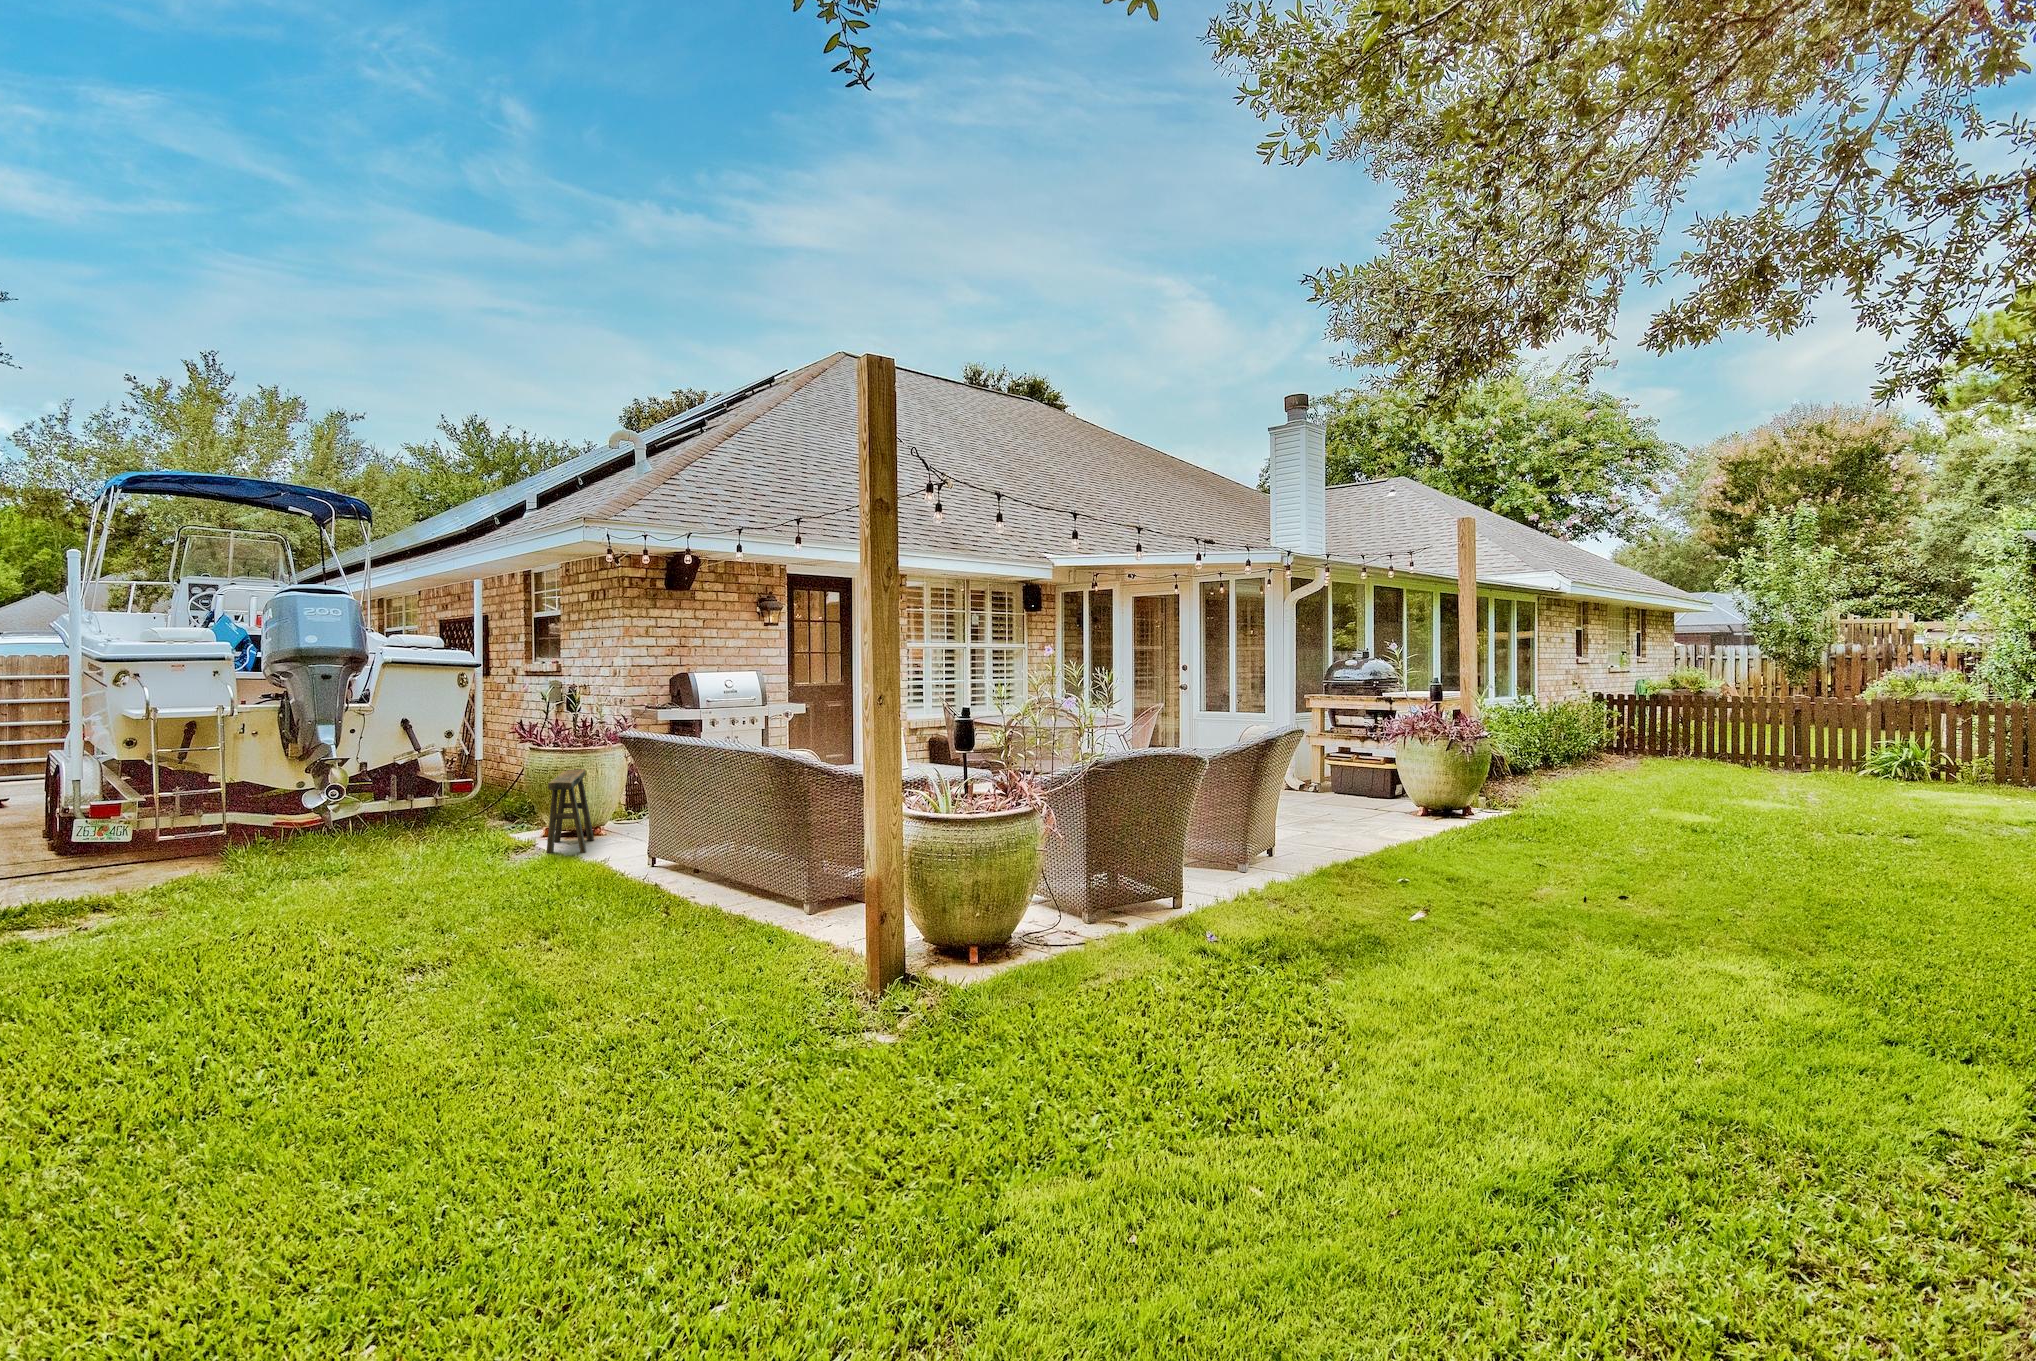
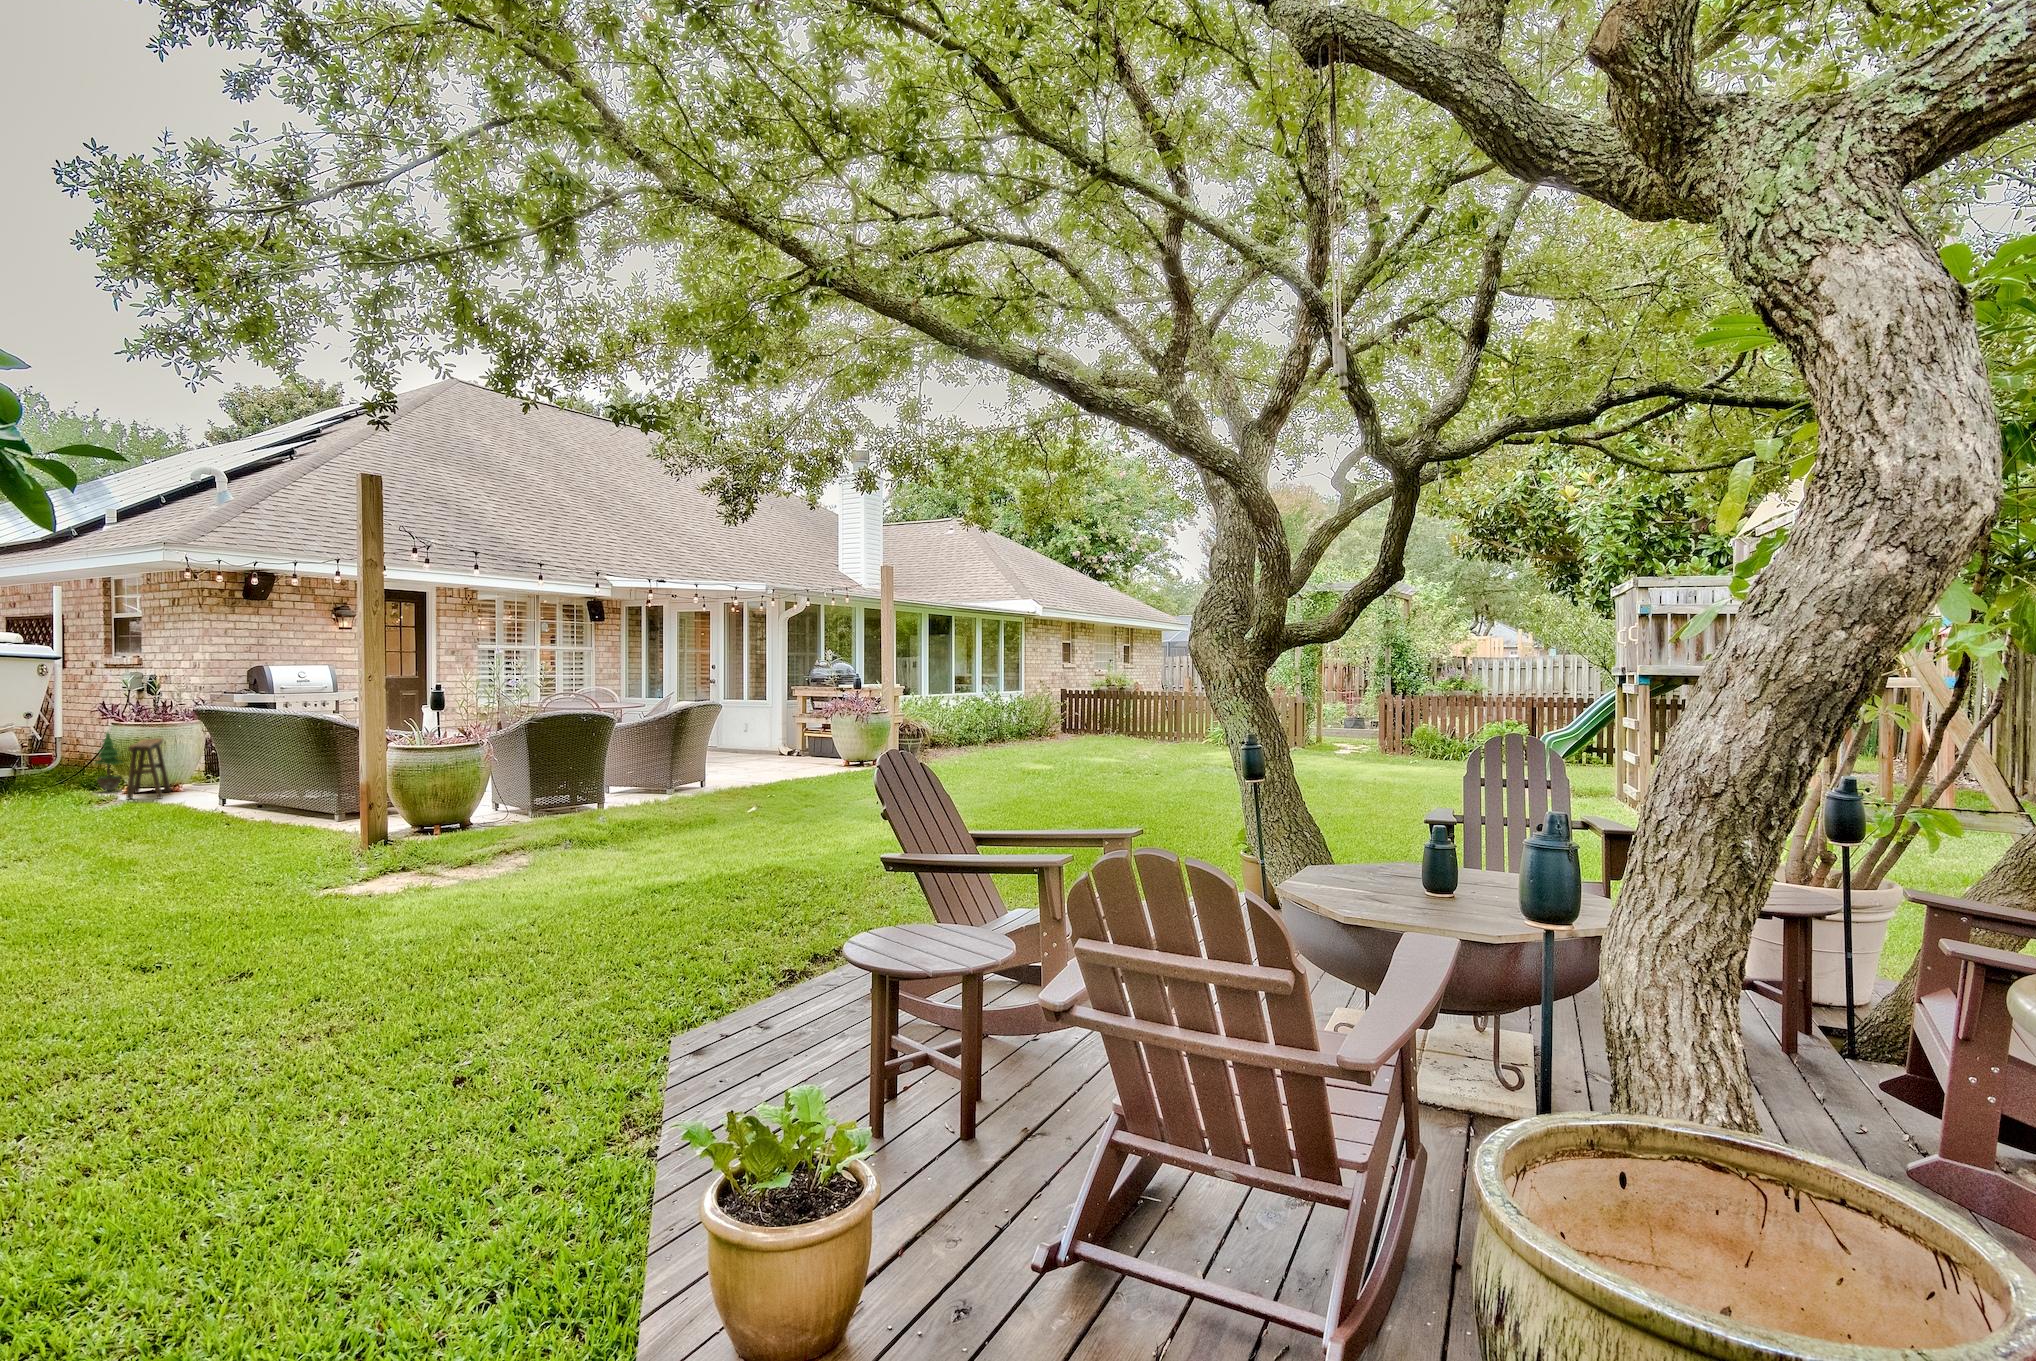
potted tree: none [513,759,544,837] -> present [95,733,122,791]

